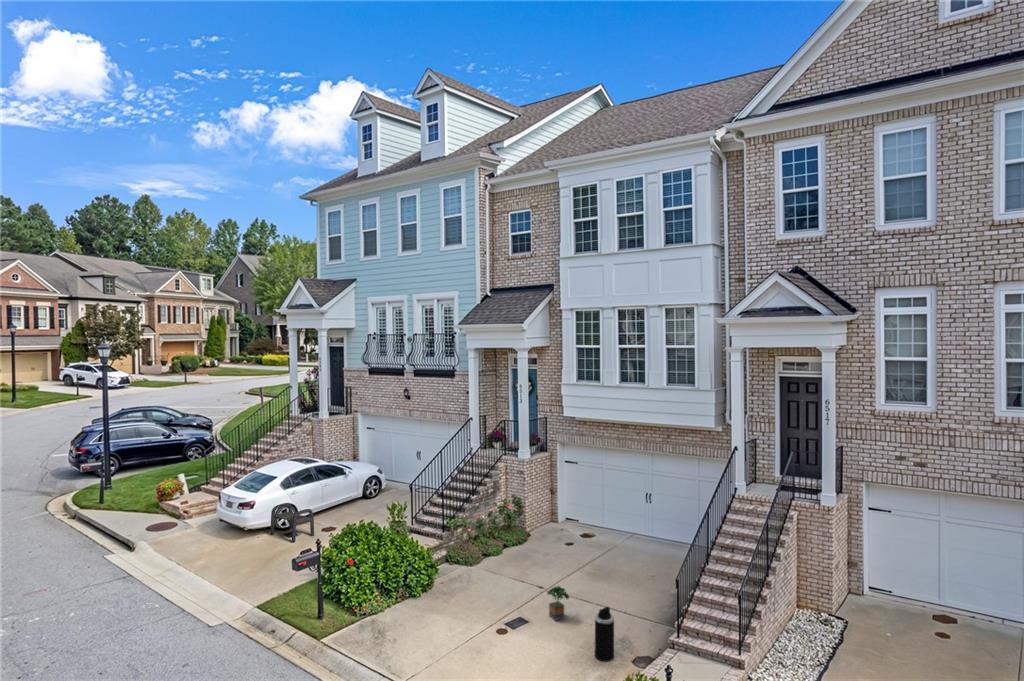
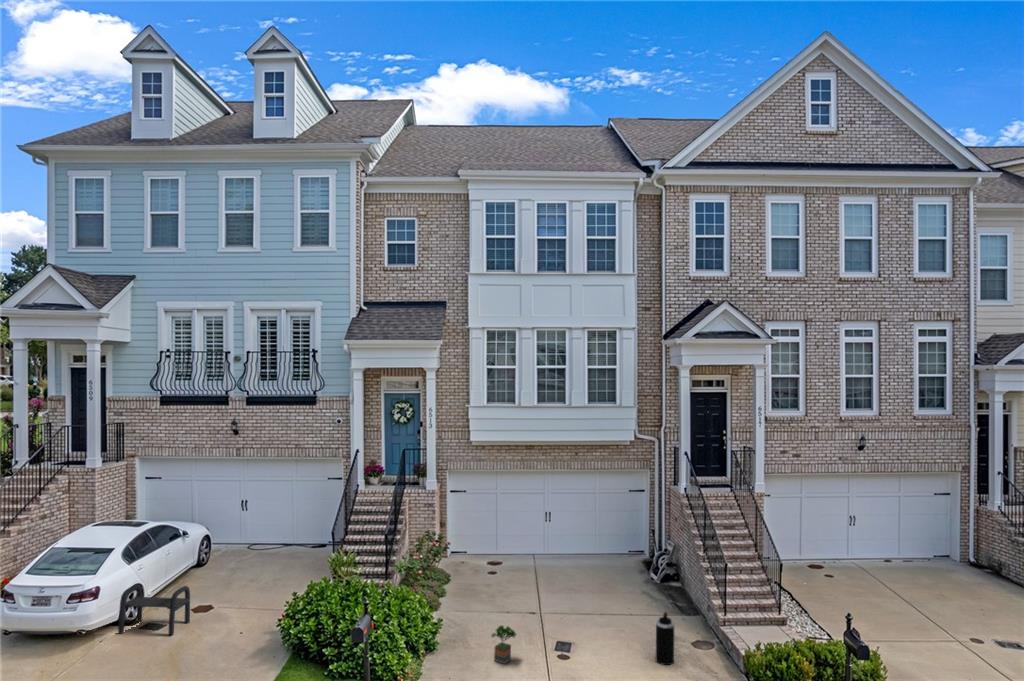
potted tree: present [547,586,569,621] -> present [492,626,516,664]

